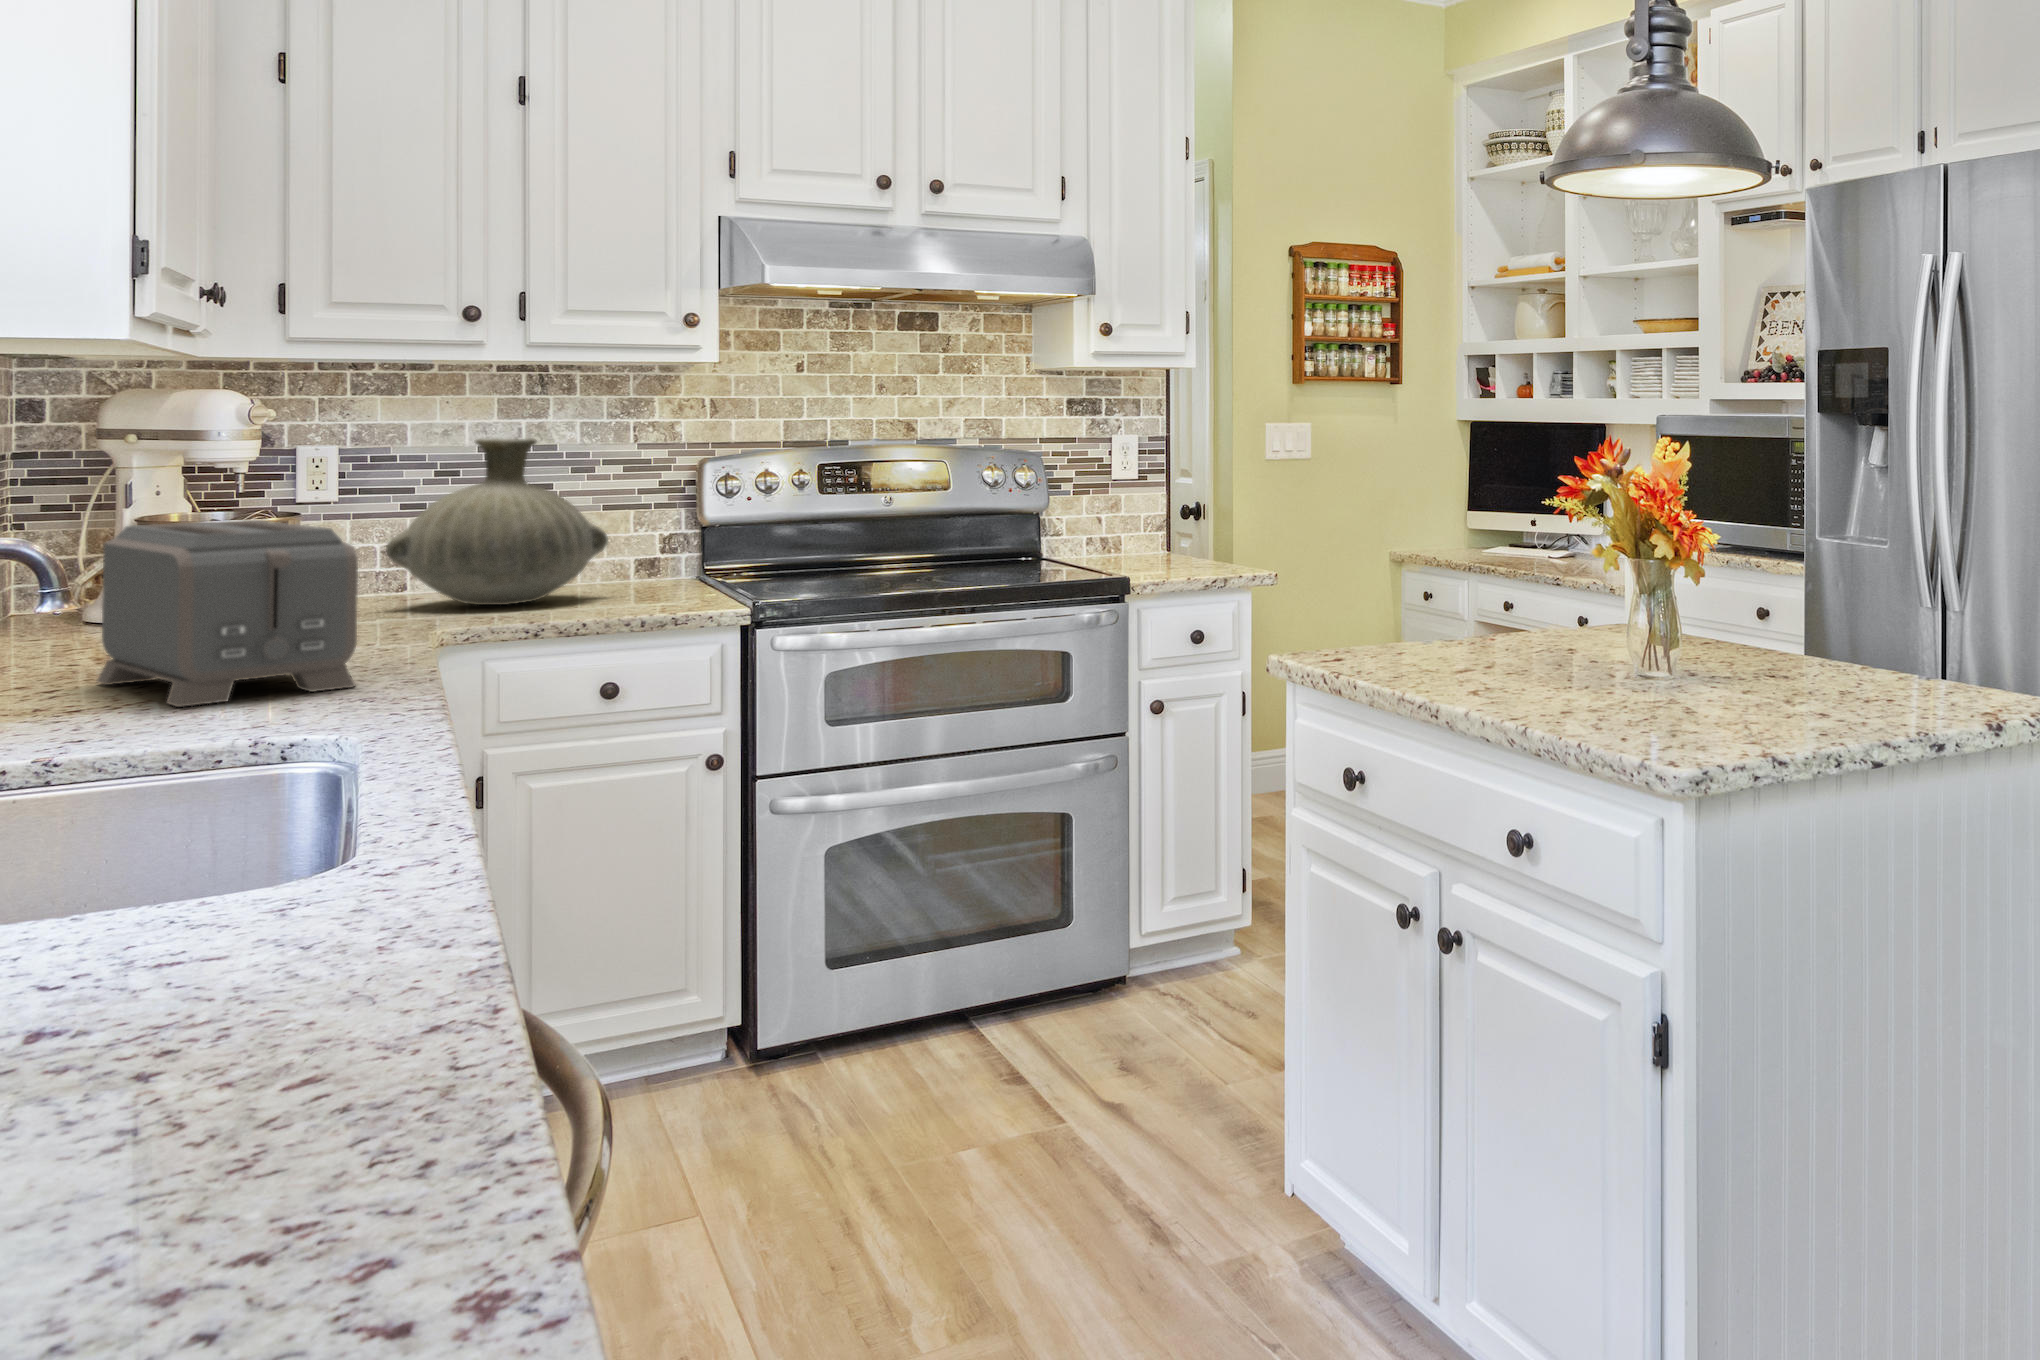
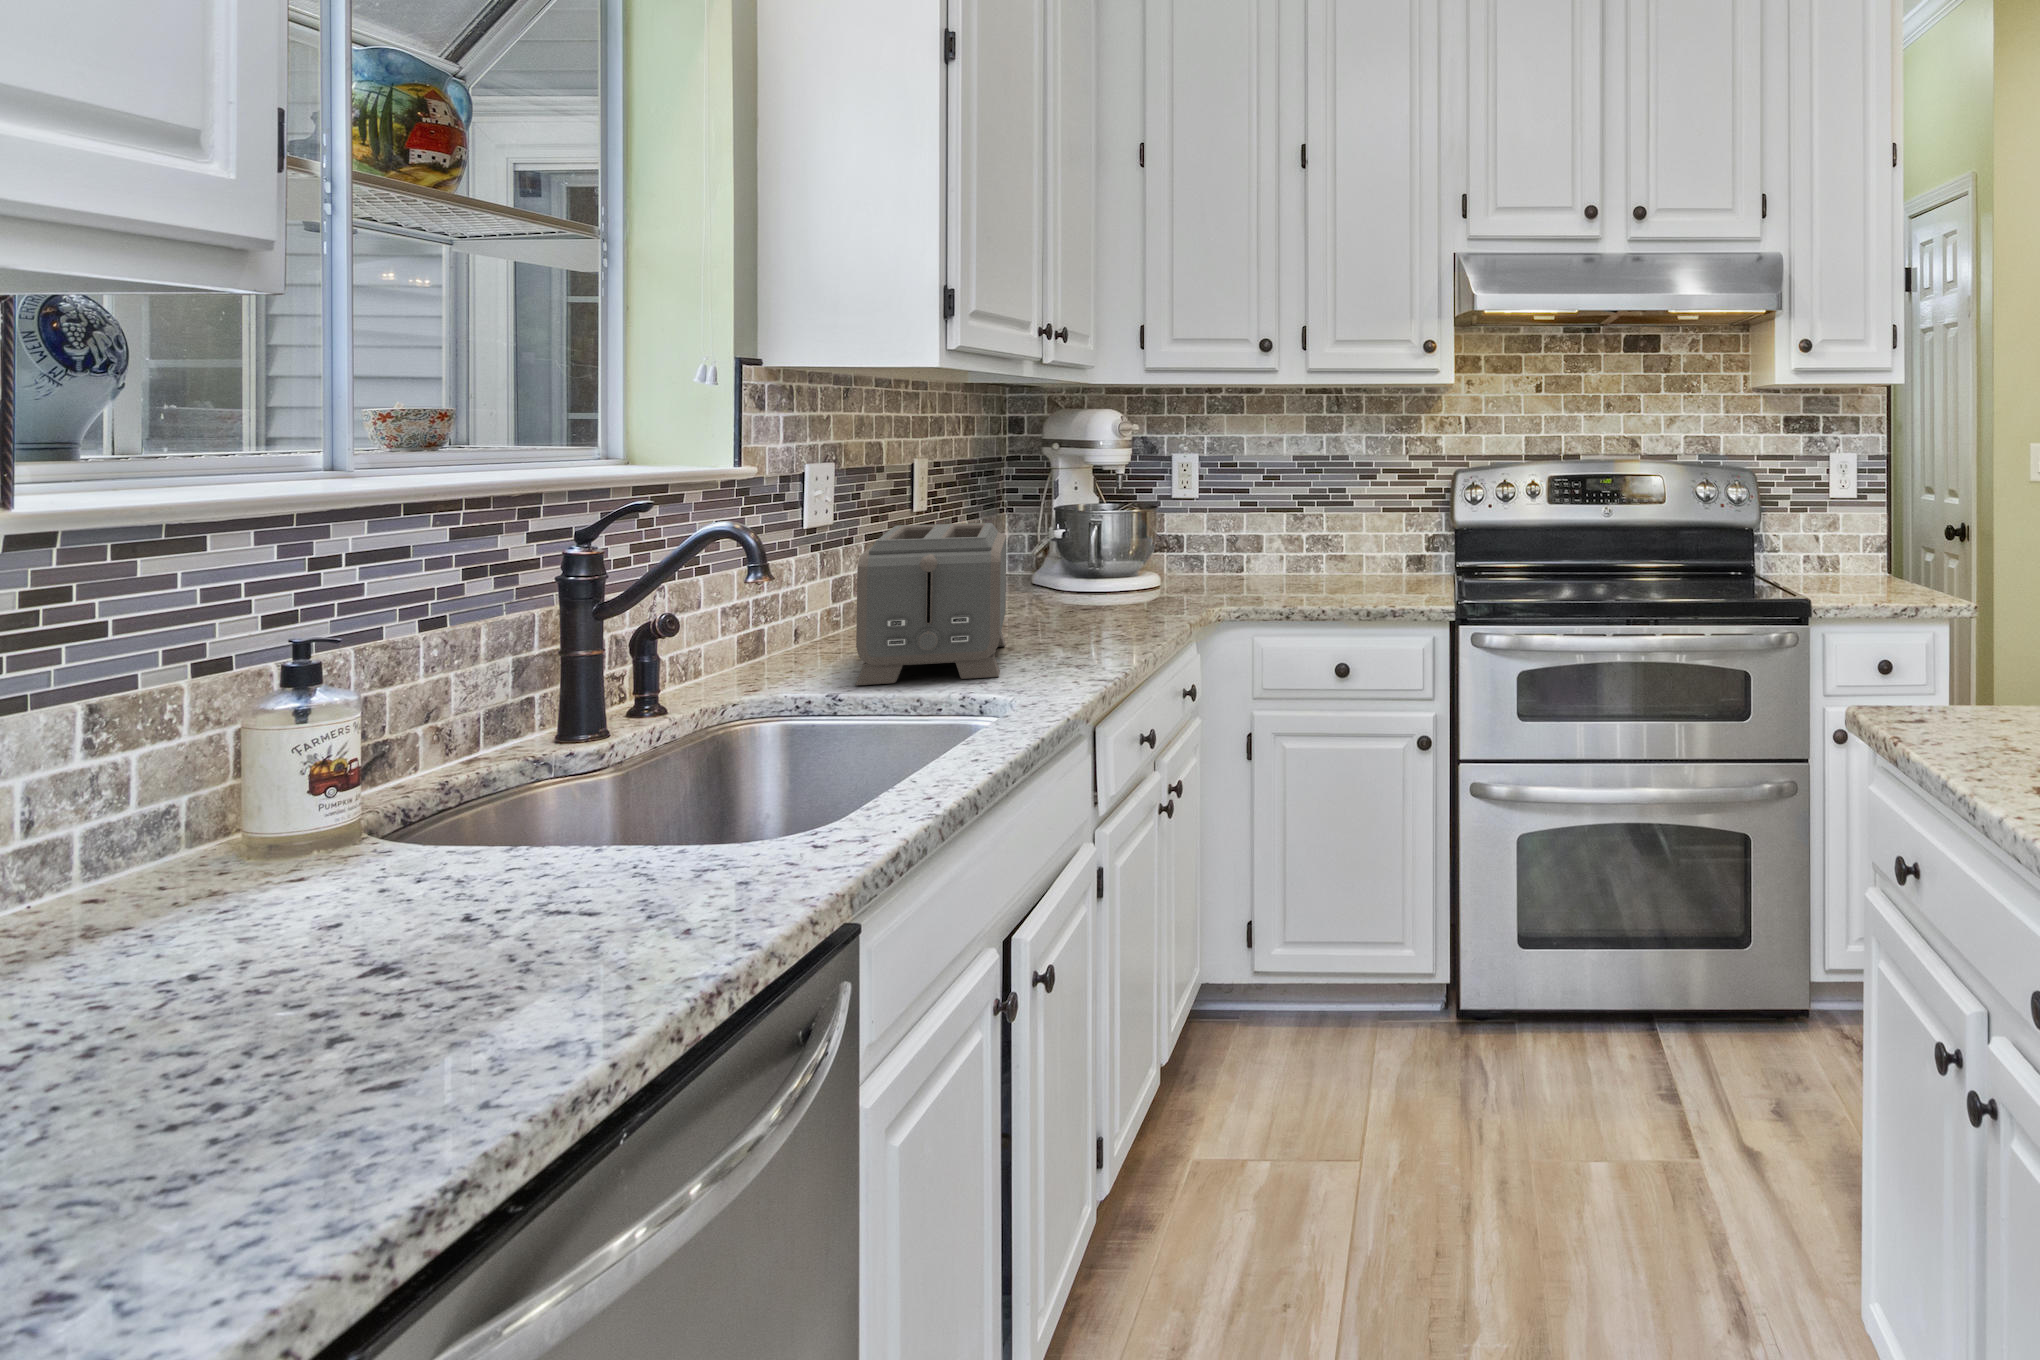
vase: present [386,439,608,605] -> none [1193,451,1355,590]

